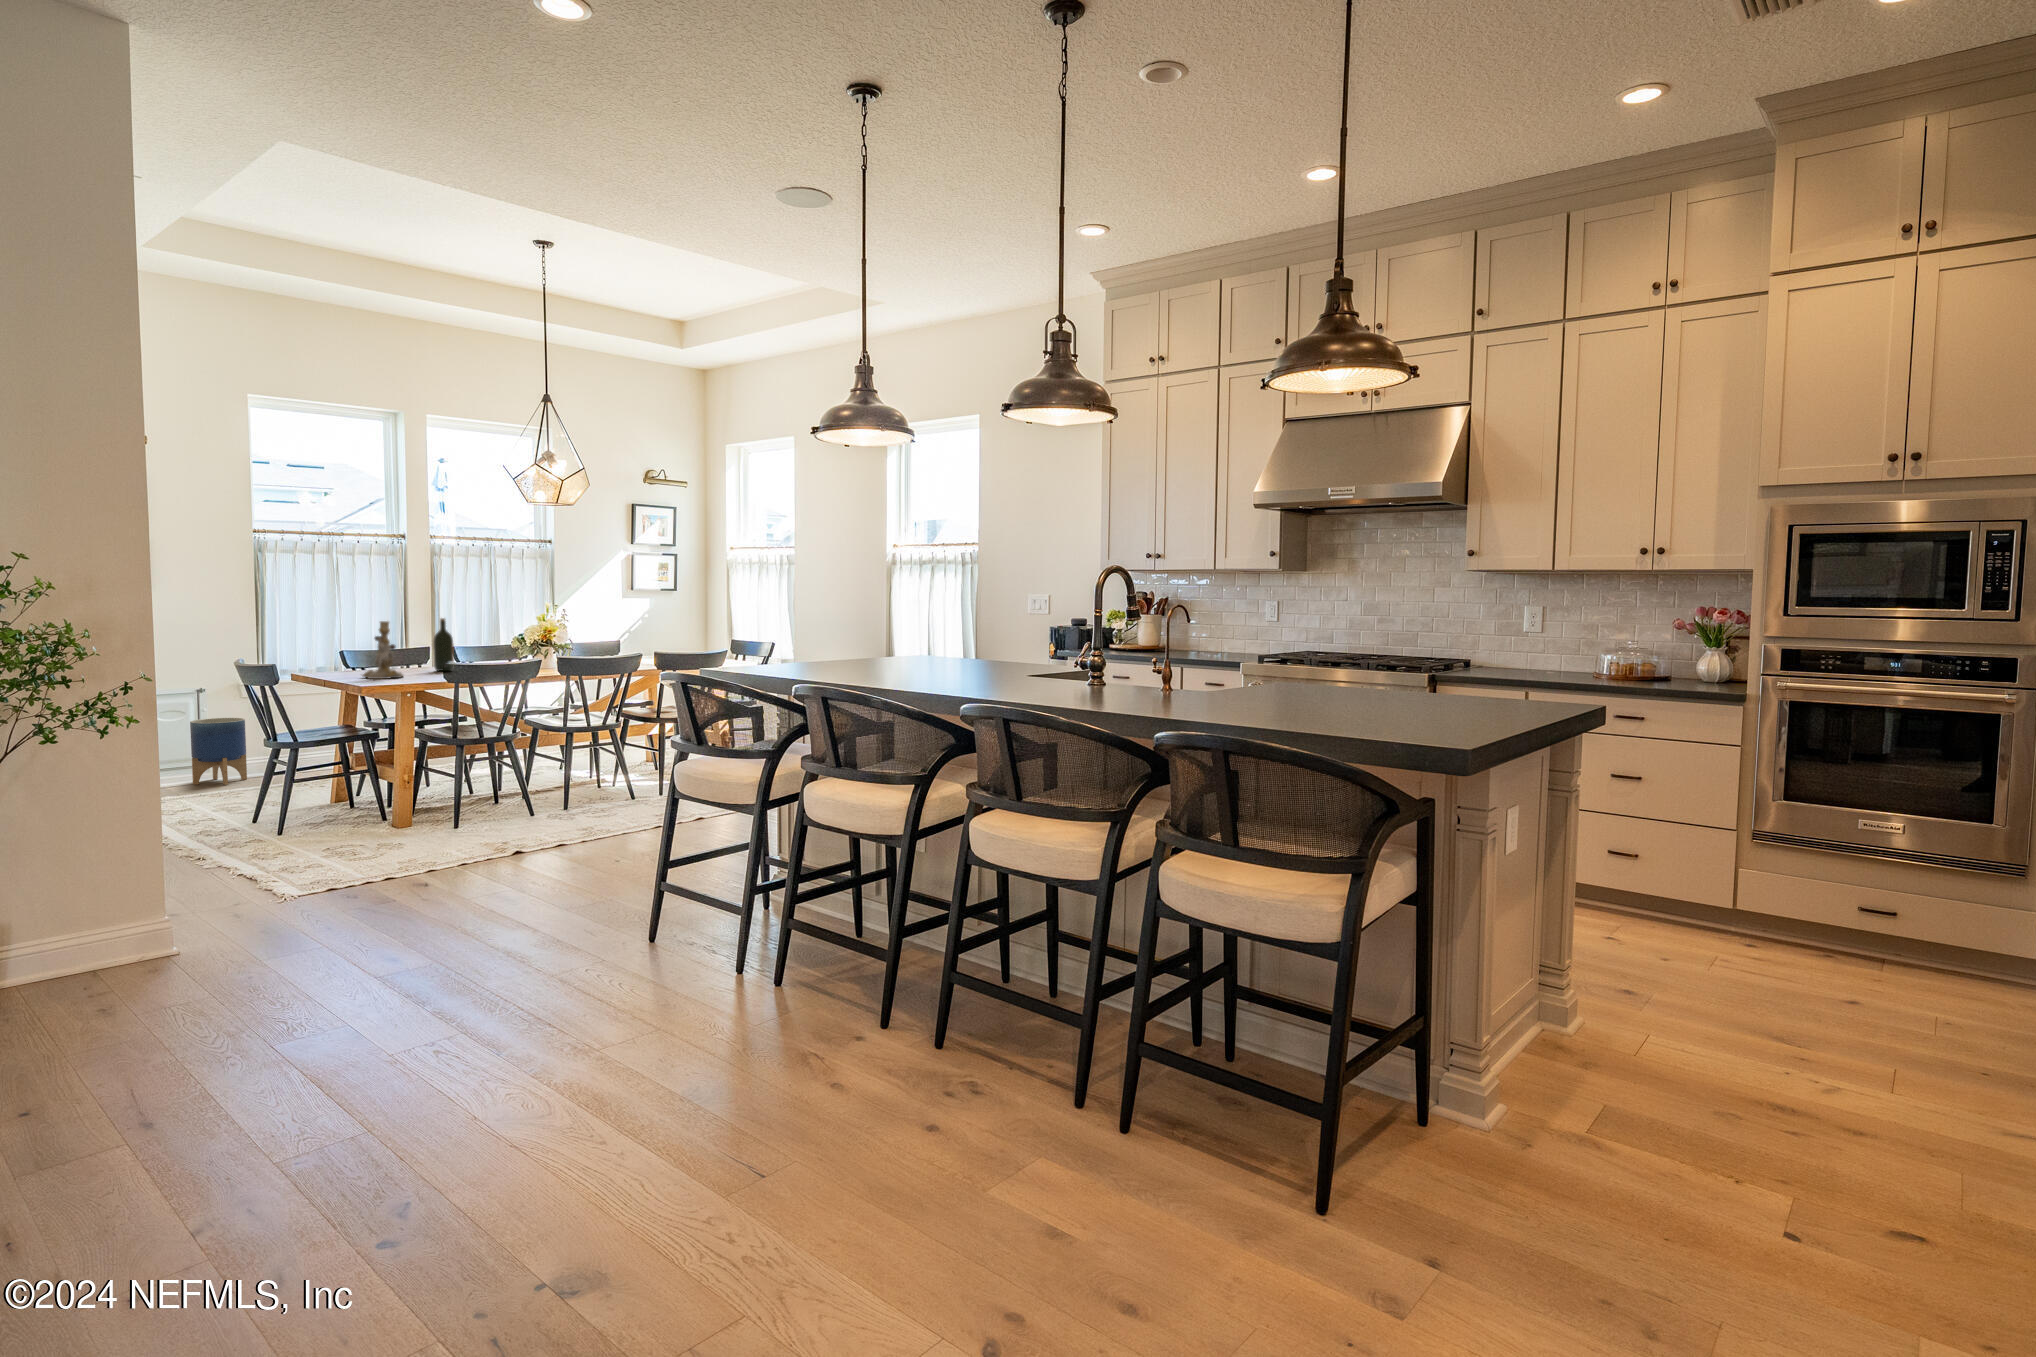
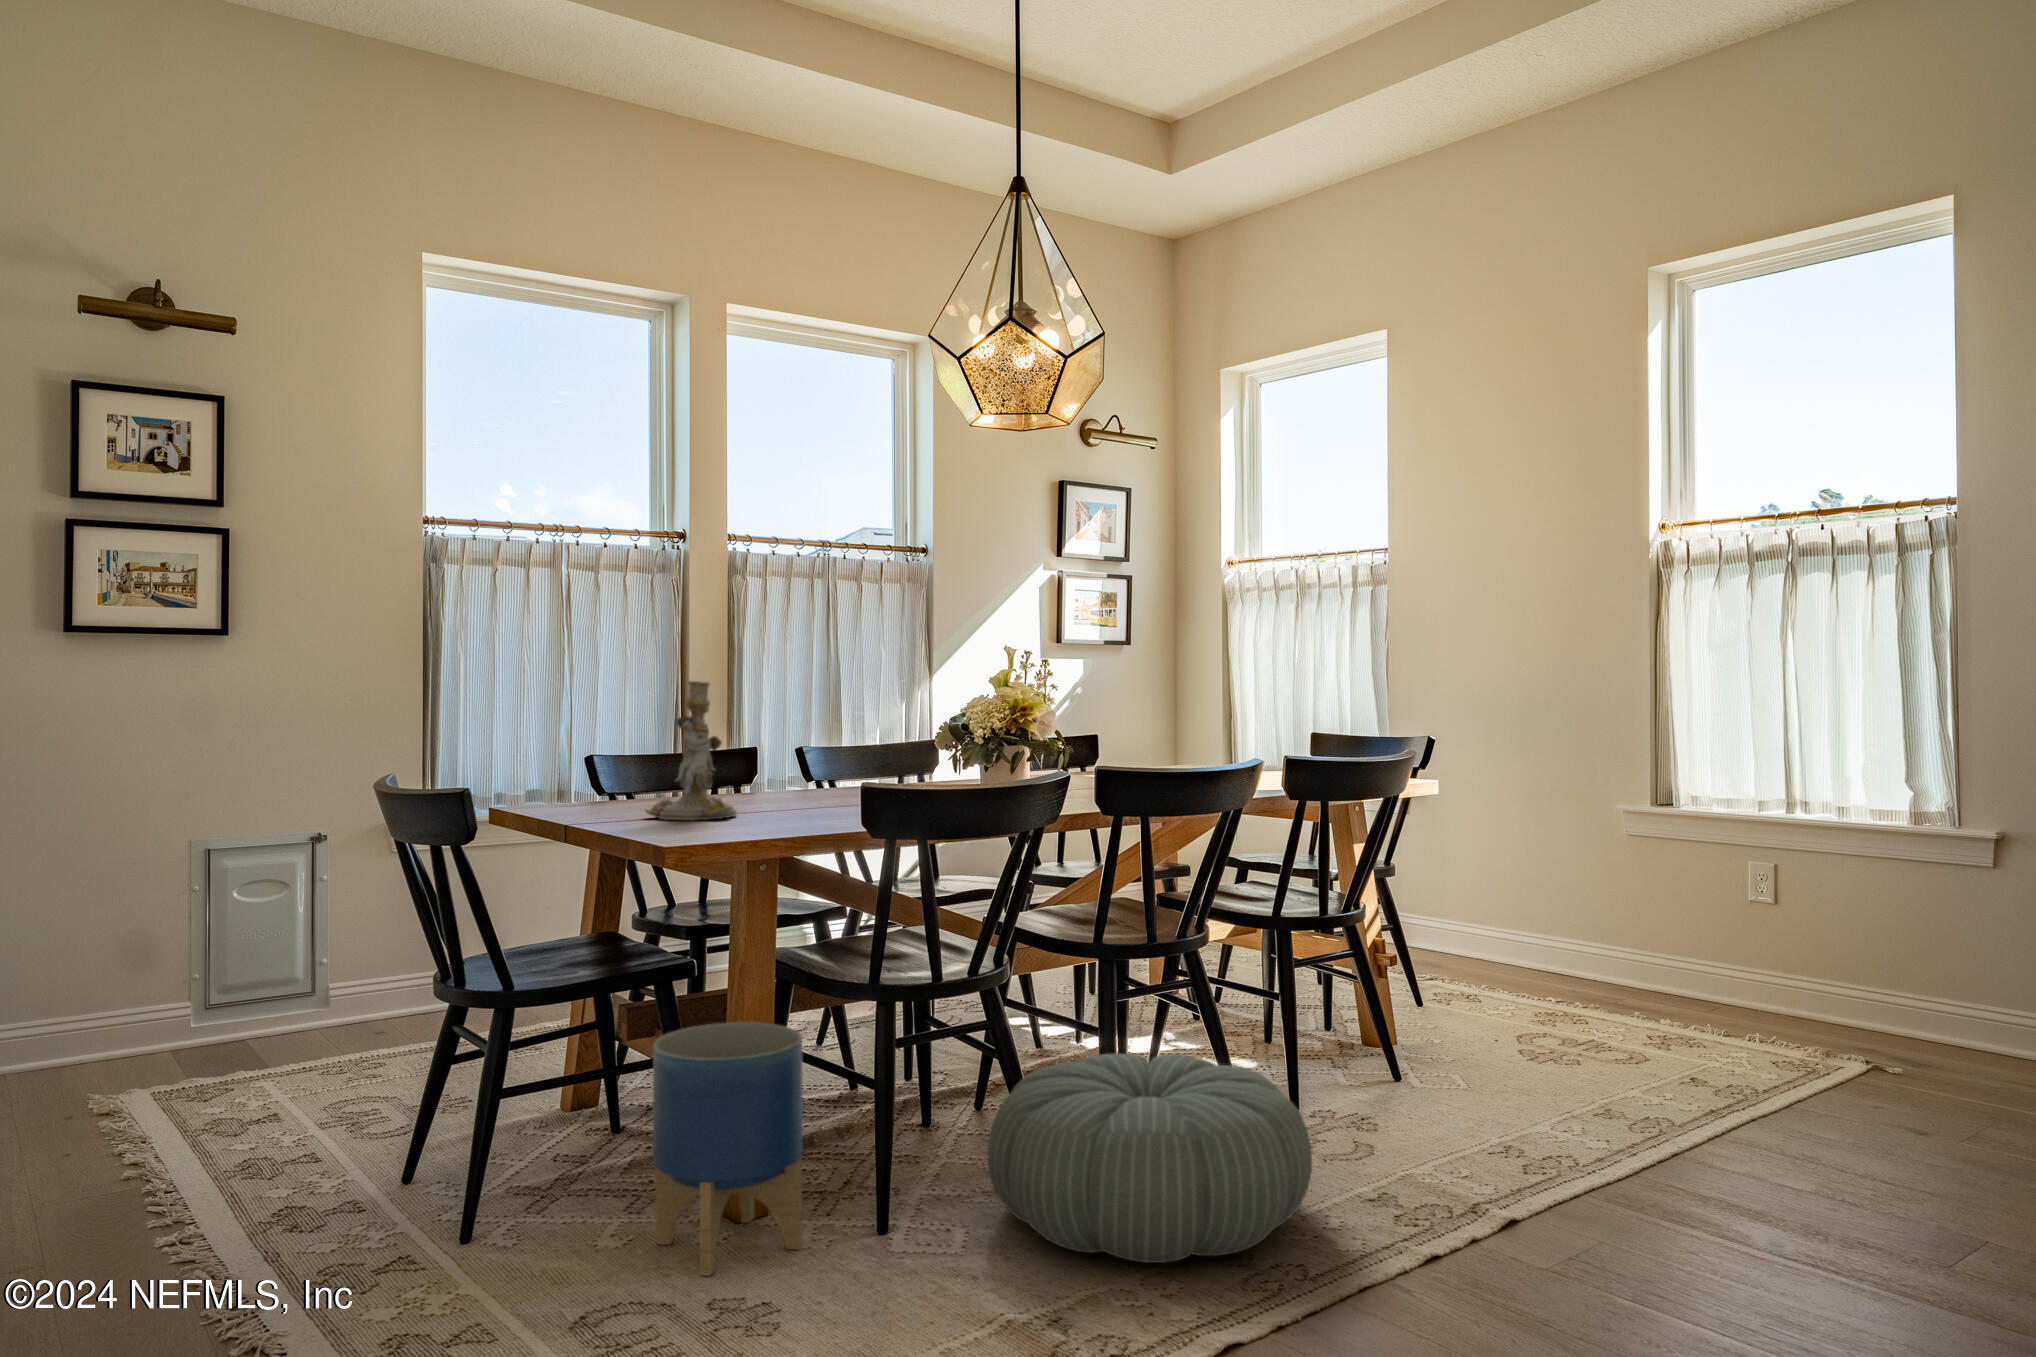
wine bottle: present [433,618,454,671] -> none [778,680,820,800]
planter: present [190,718,247,785] -> present [653,1022,803,1276]
pouf: none [496,767,624,832] -> present [988,1053,1312,1263]

